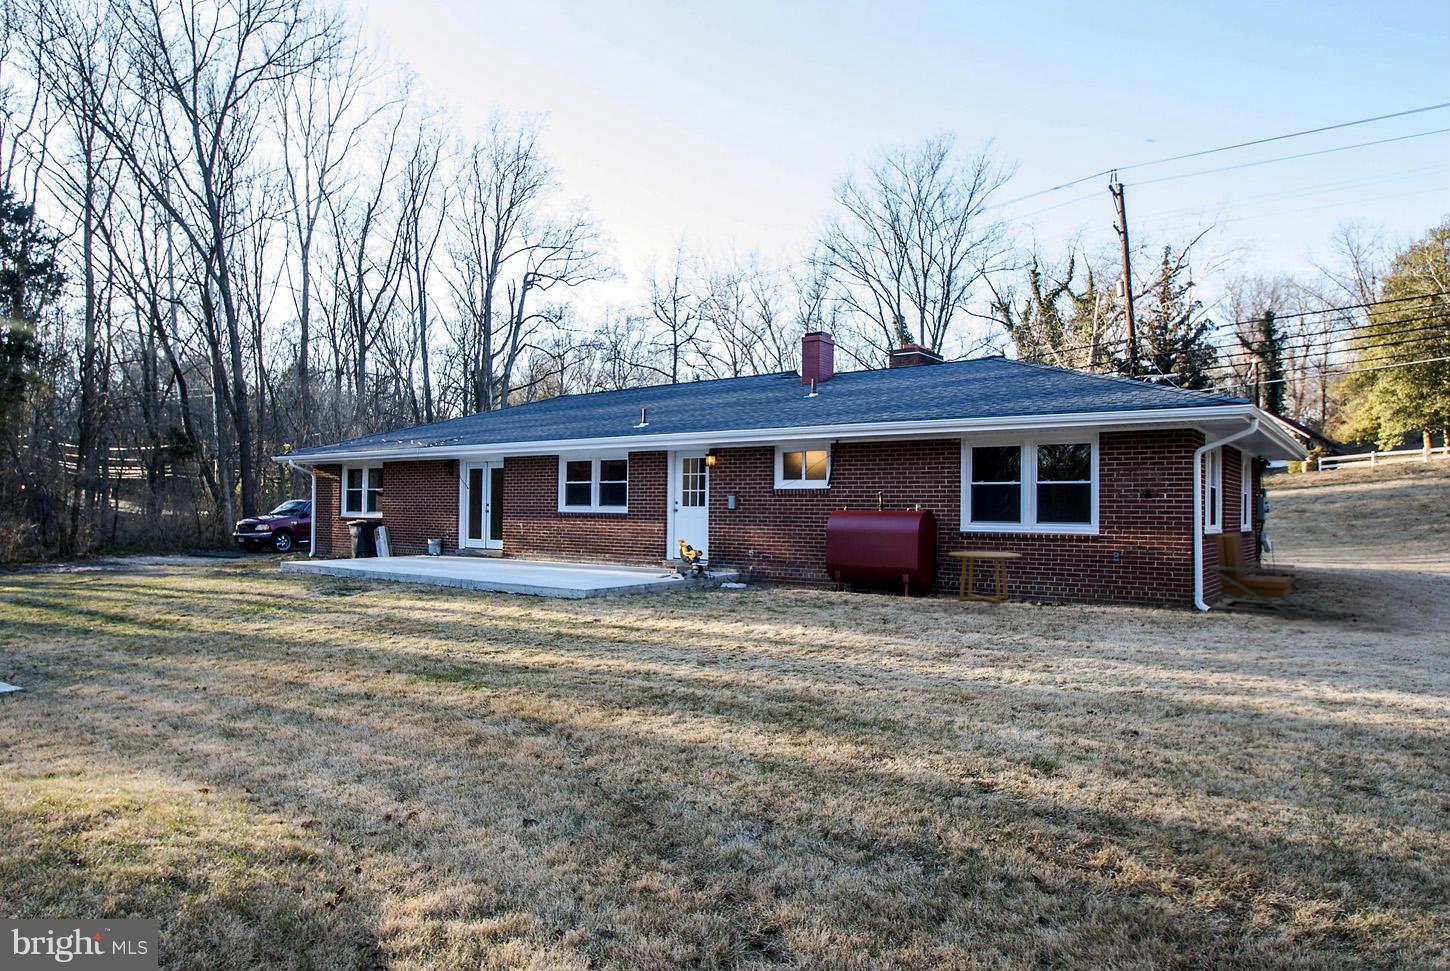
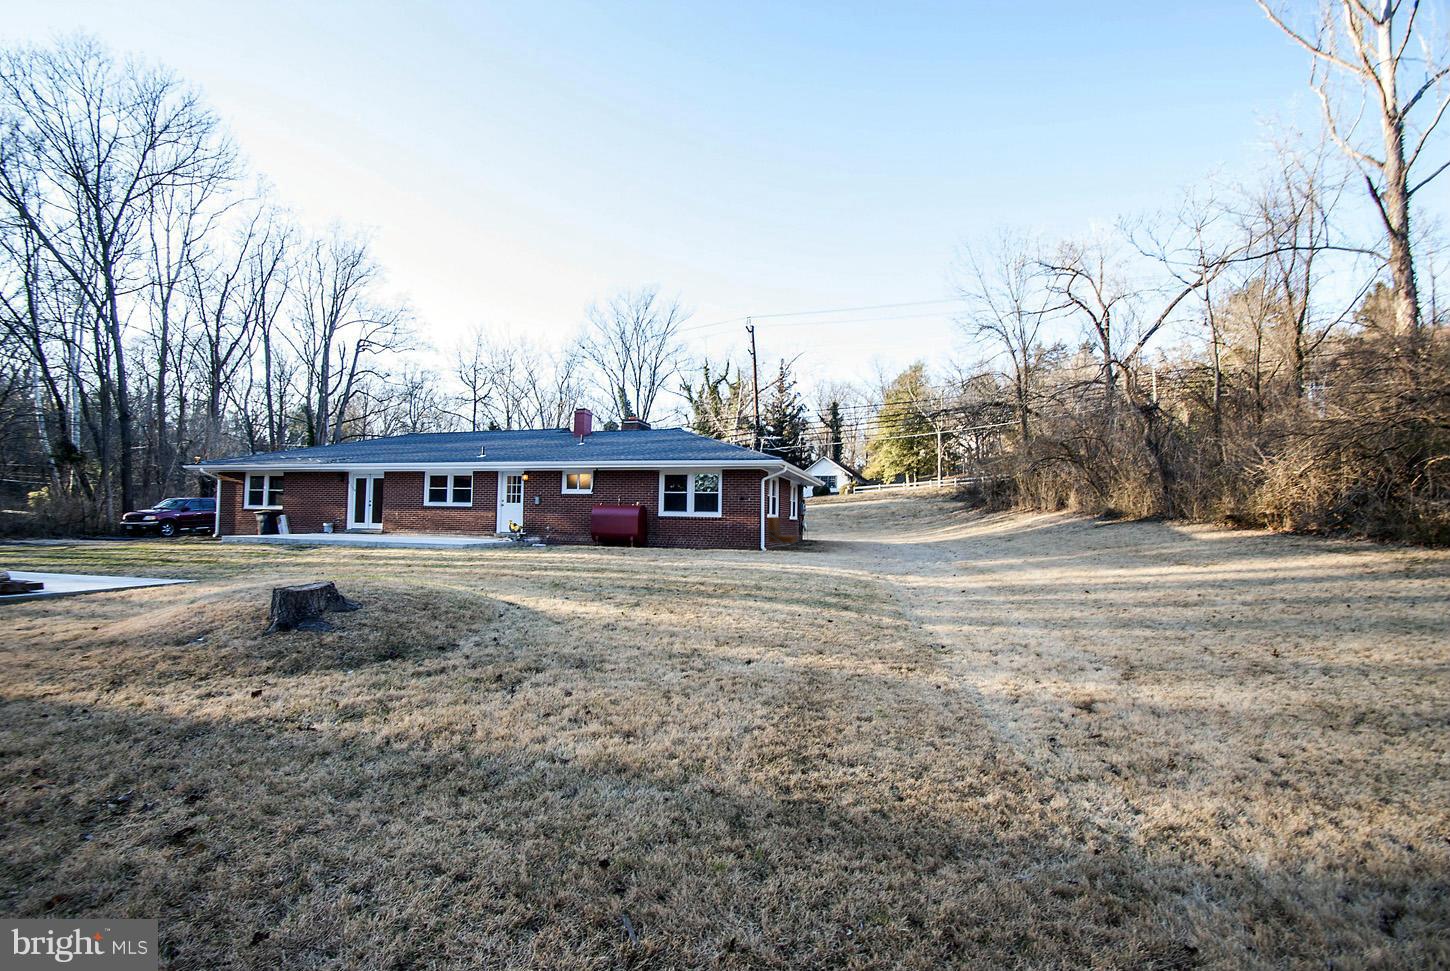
round table: present [948,551,1021,603] -> none [653,525,687,548]

